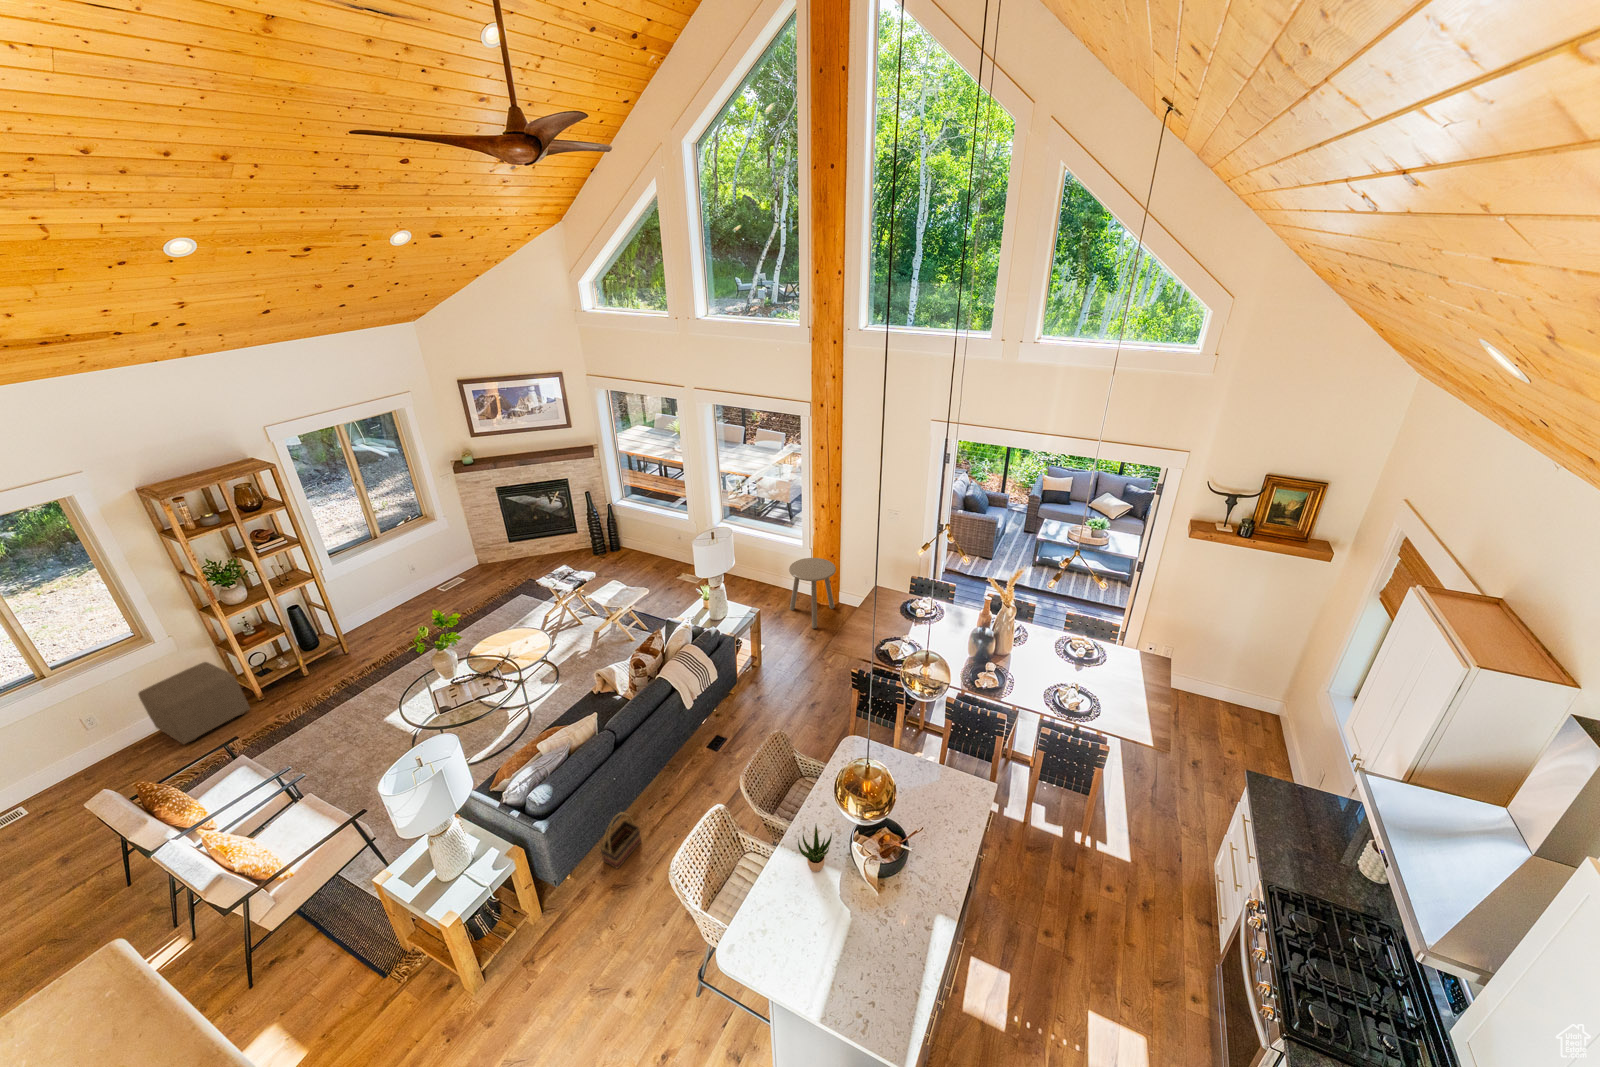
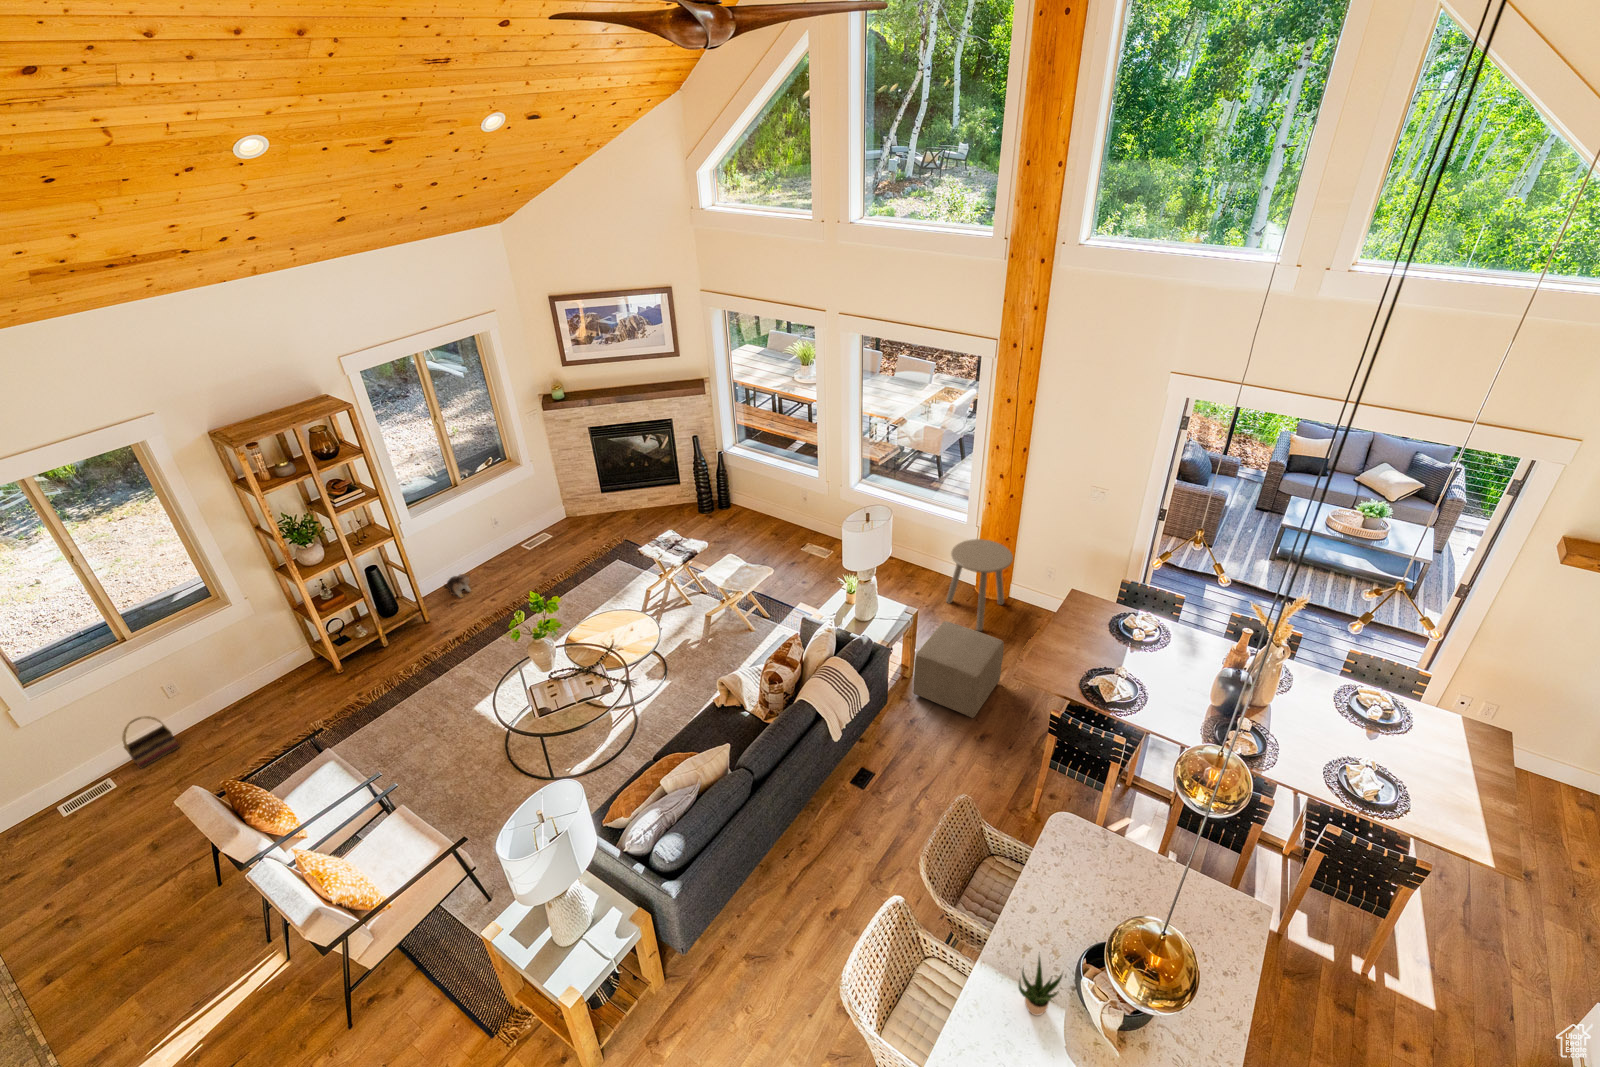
plush toy: none [365,610,389,632] -> present [444,574,471,598]
ottoman: present [138,662,250,744] -> present [913,621,1004,718]
basket: present [600,812,641,869] -> present [122,716,179,768]

